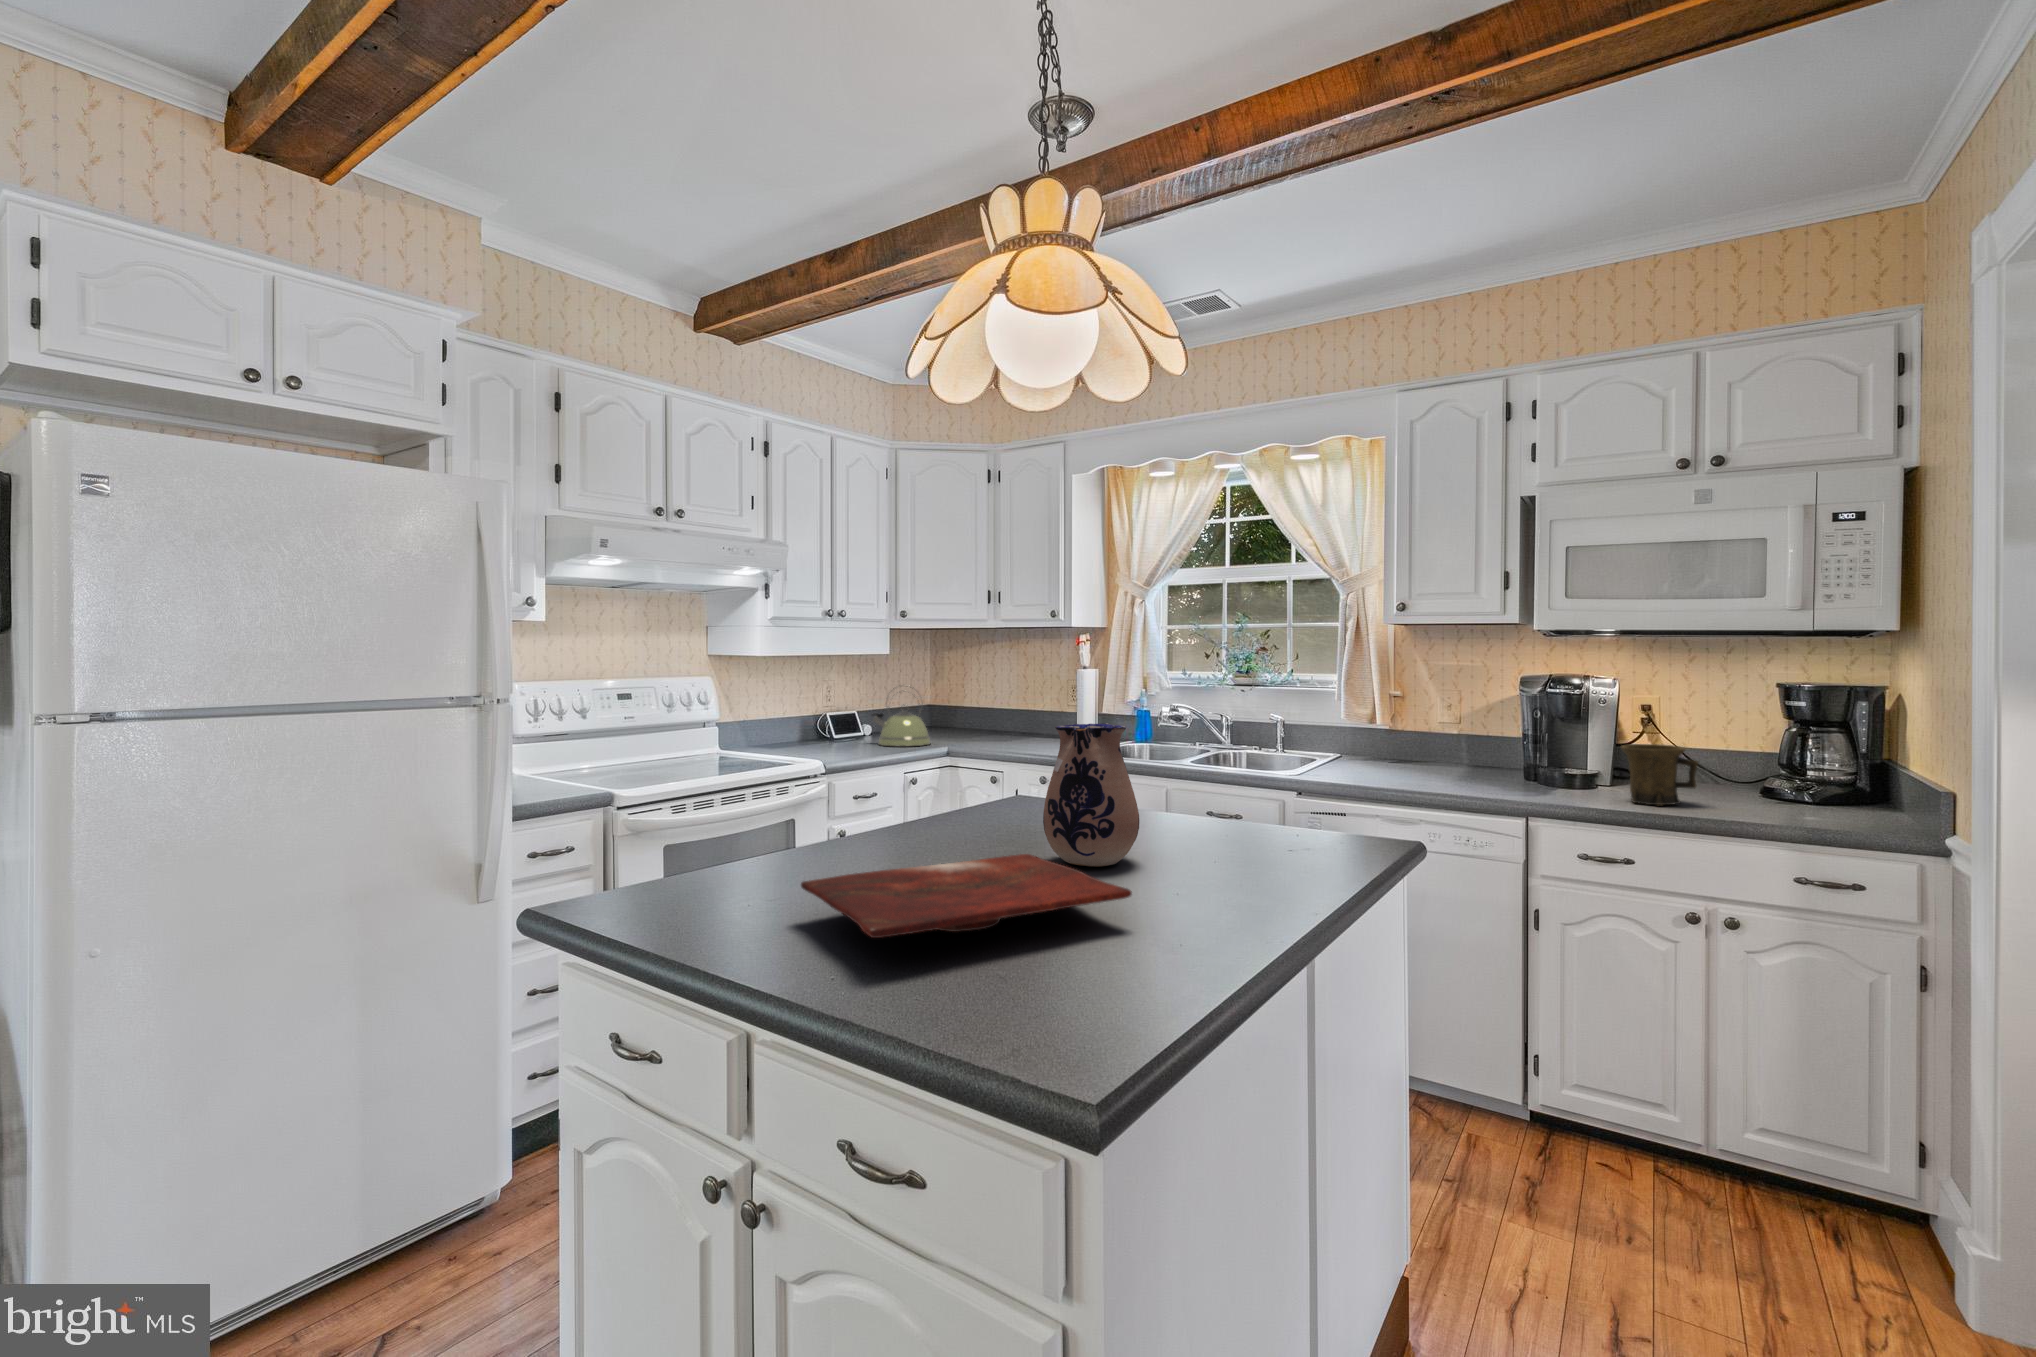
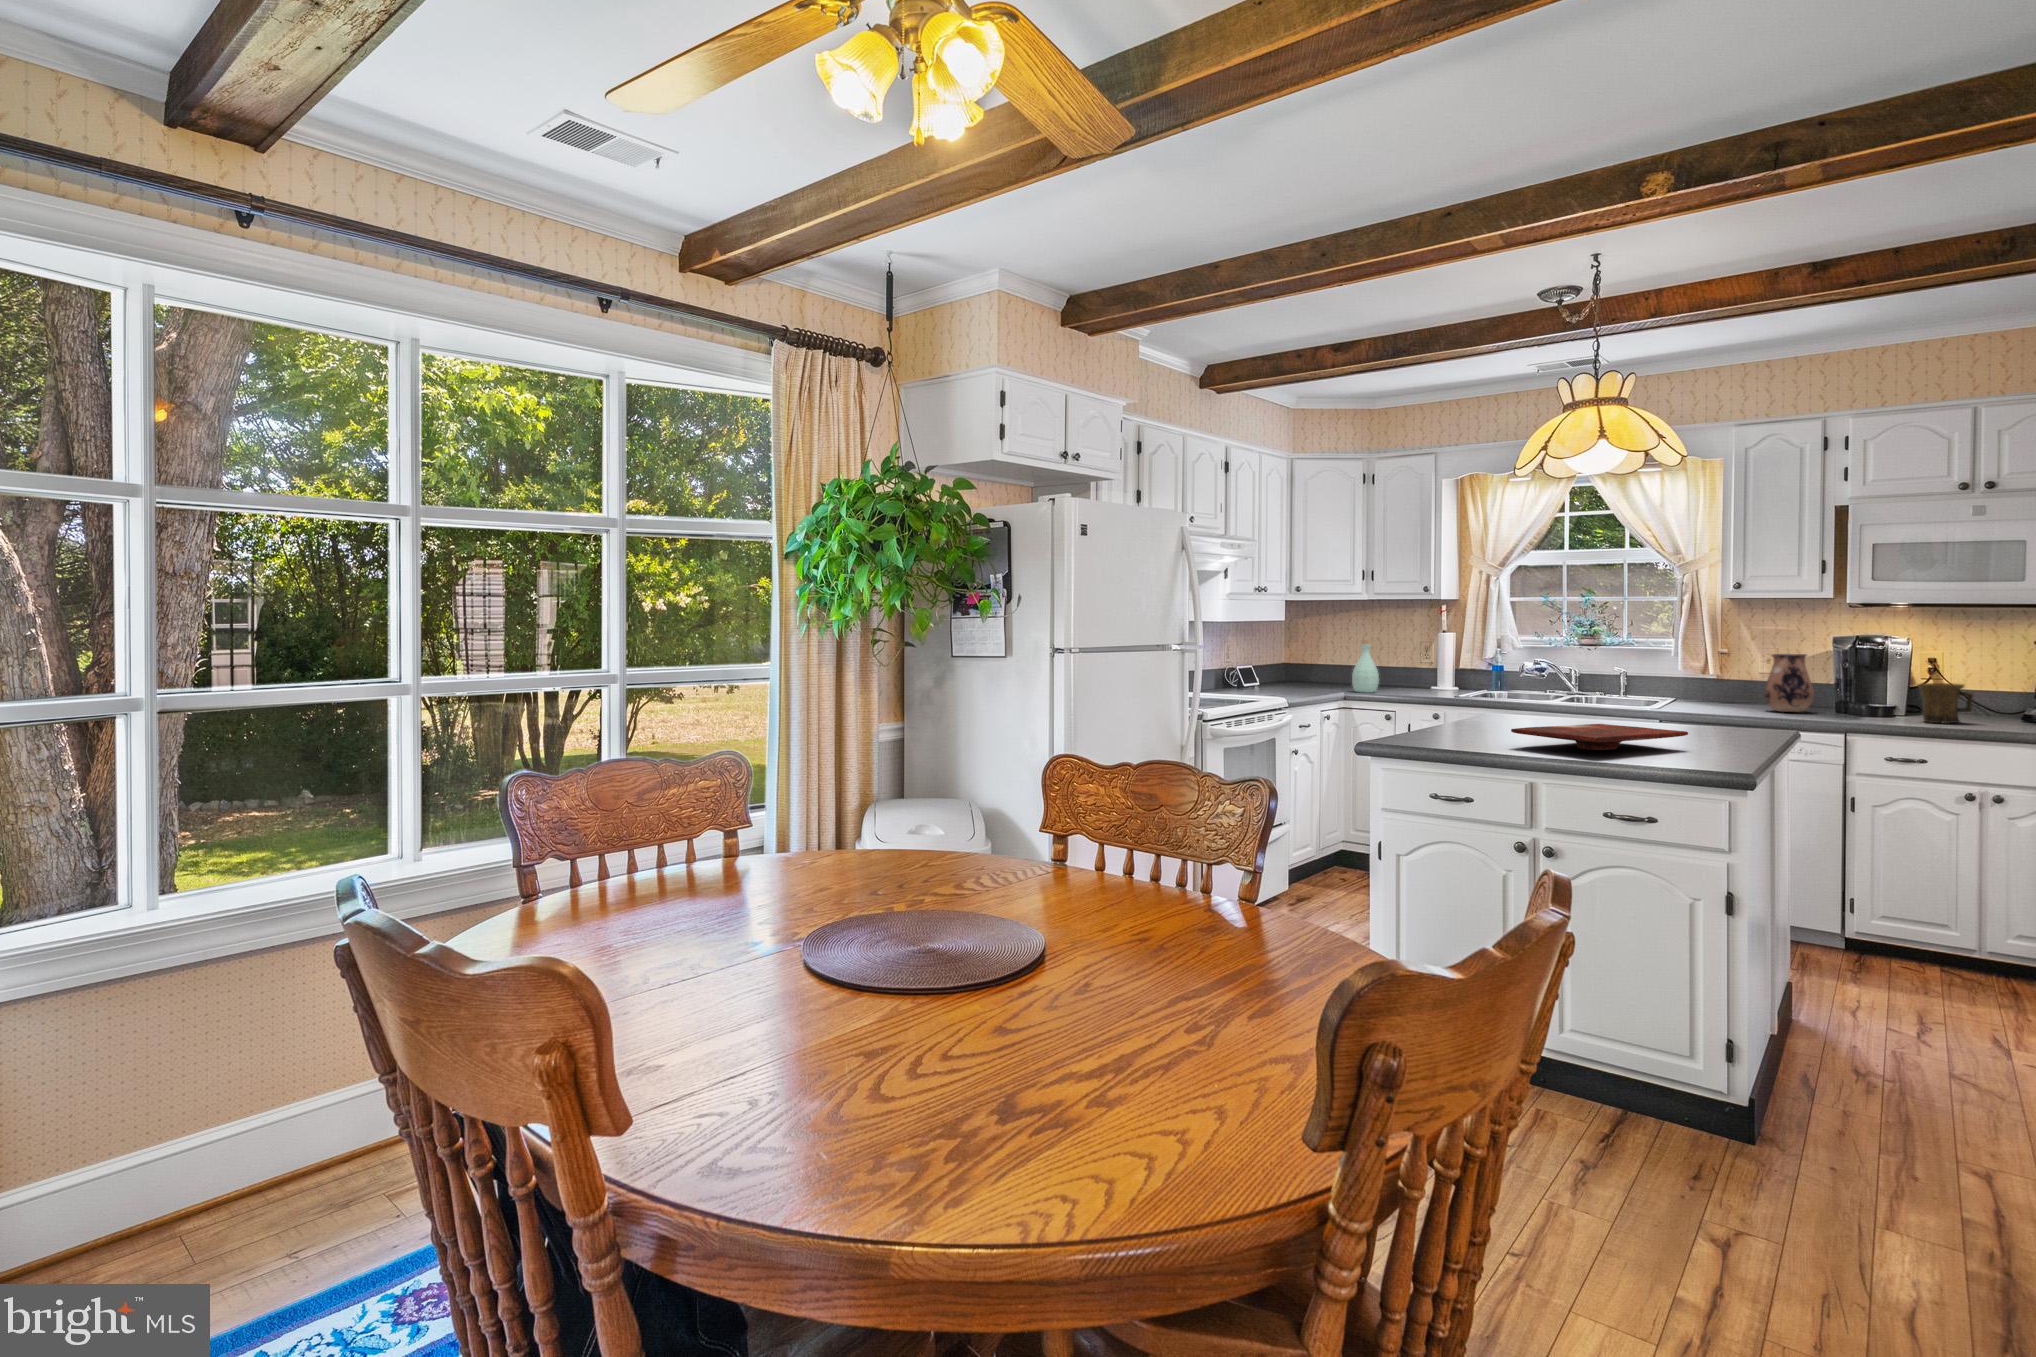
bottle: none [963,677,995,745] -> present [1352,640,1379,692]
kettle: present [872,686,930,746] -> none [1280,645,1327,693]
ceramic pitcher: present [1043,723,1139,866] -> present [1764,654,1814,712]

